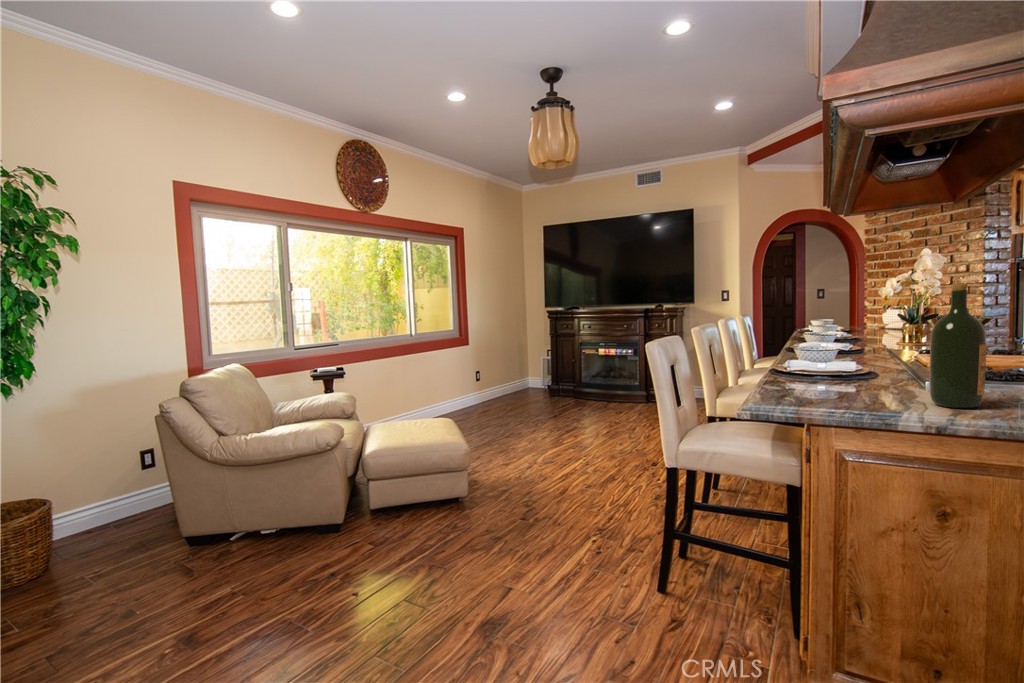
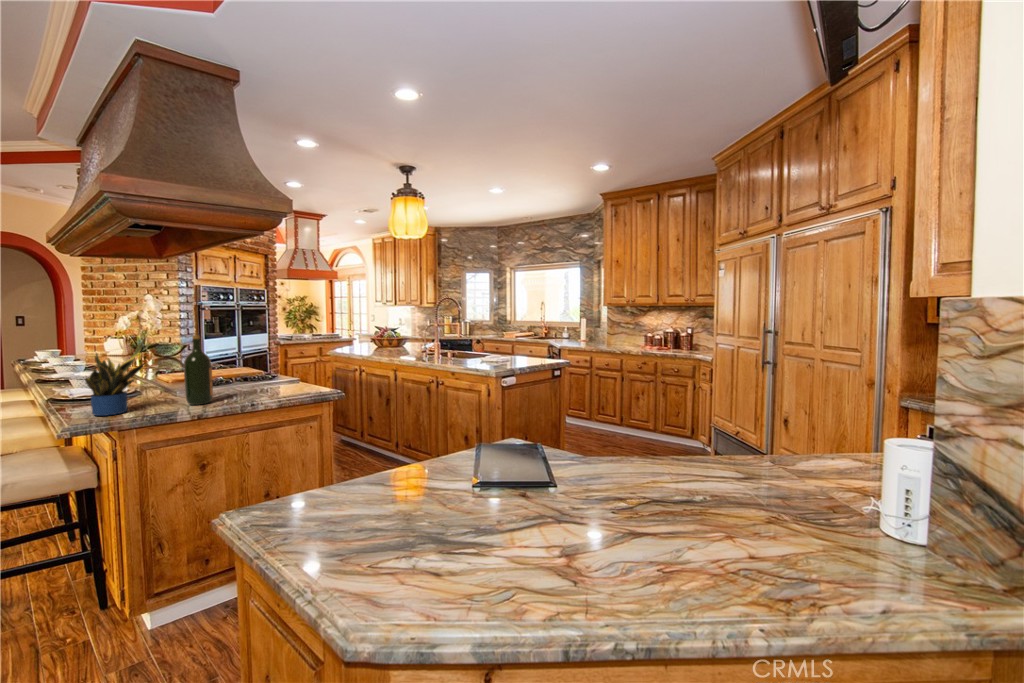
potted plant: none [789,290,869,397] -> present [85,341,144,416]

